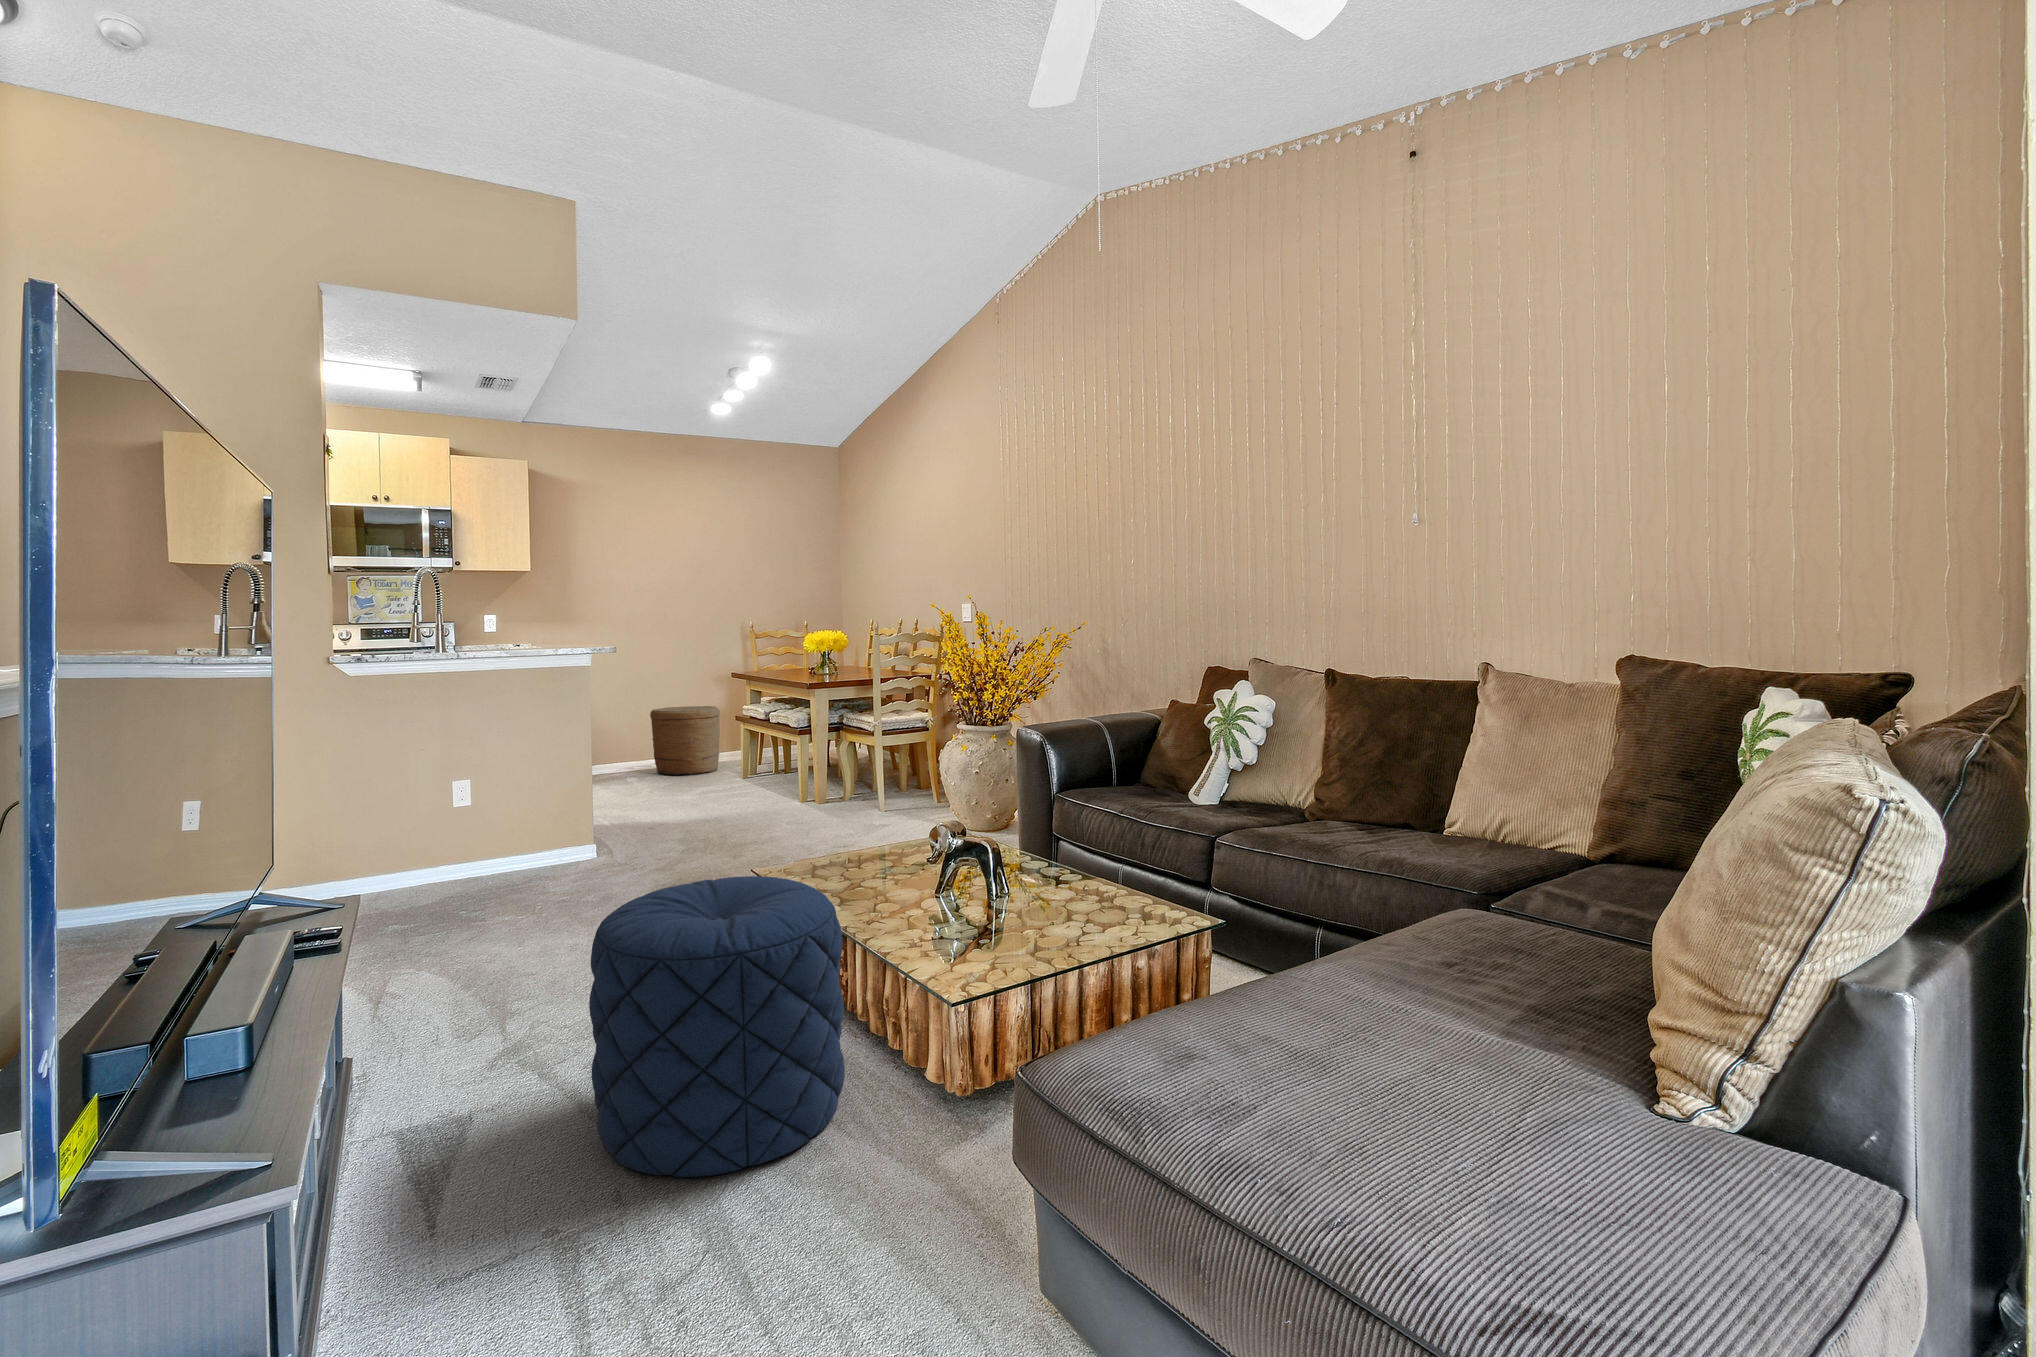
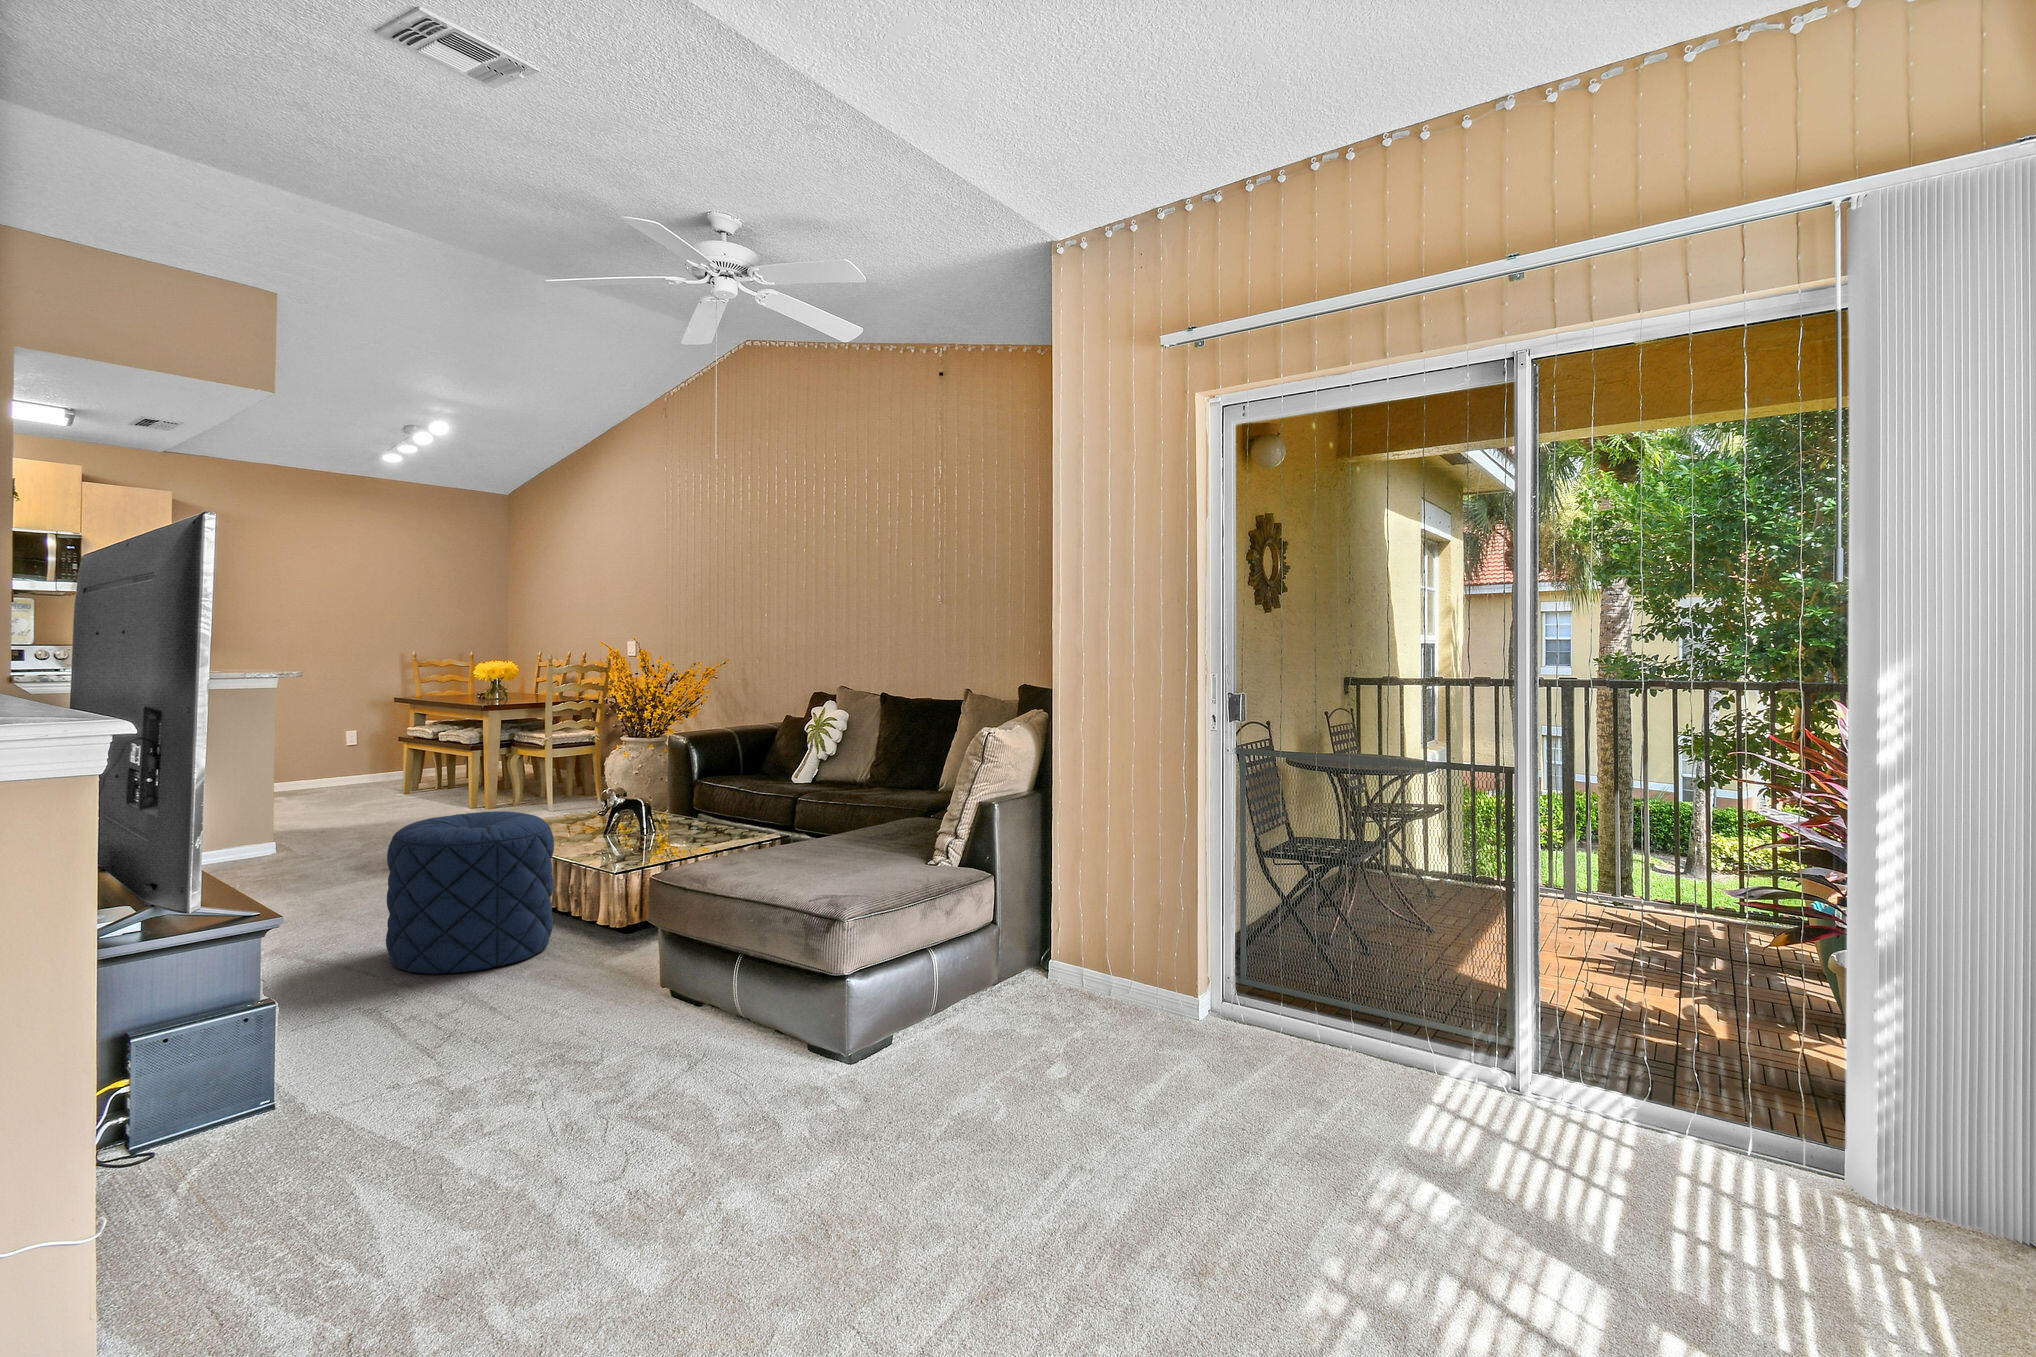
woven basket: present [650,706,720,775] -> none [306,728,381,792]

